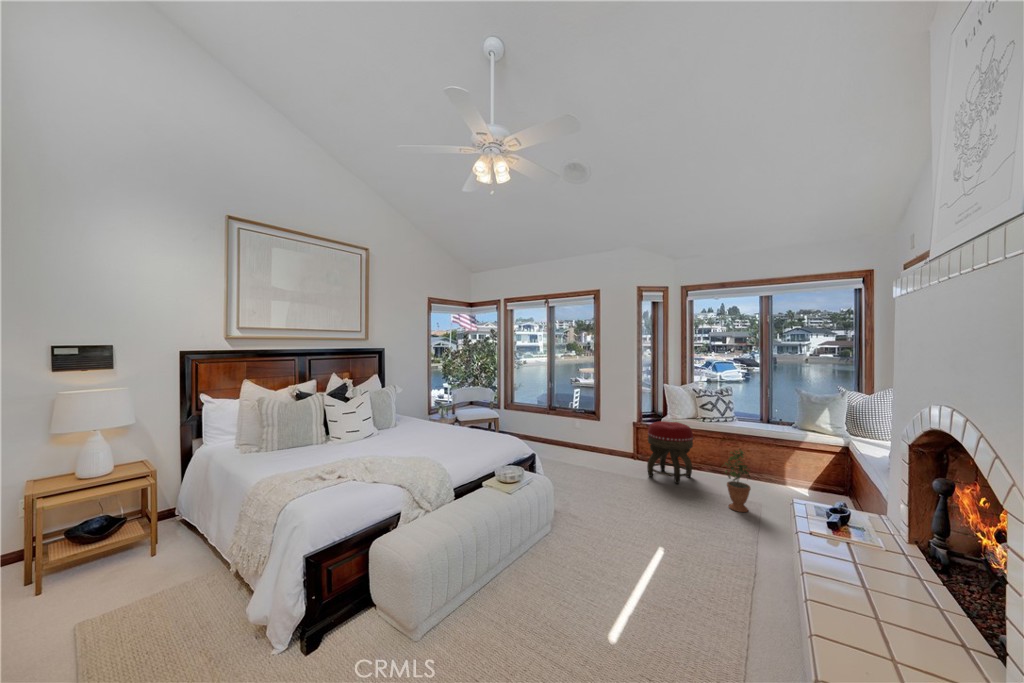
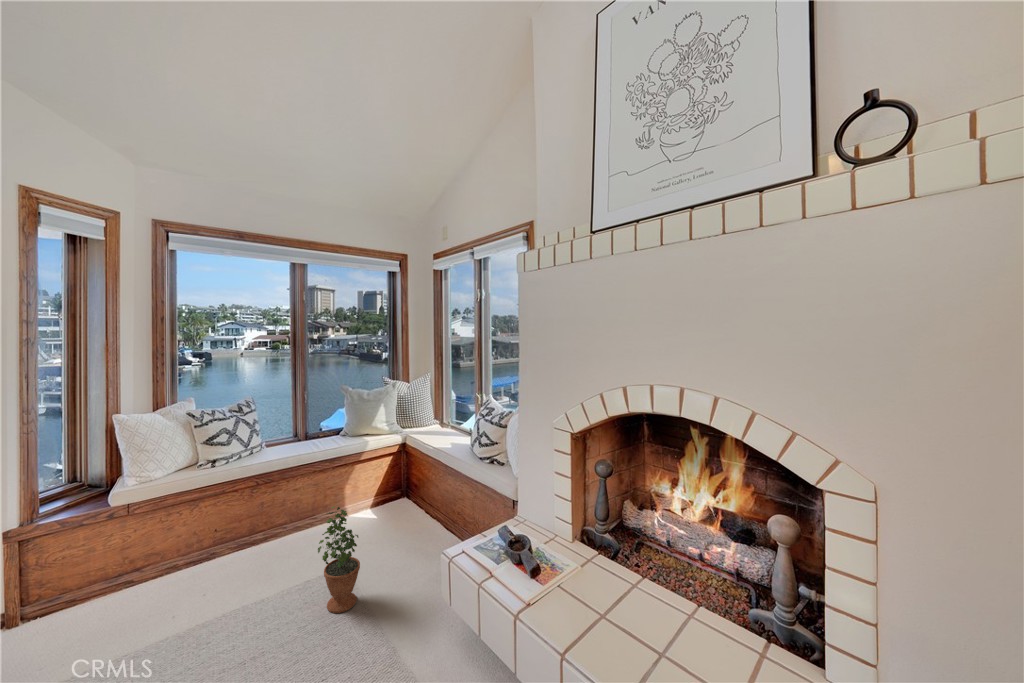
footstool: present [647,421,693,484] -> none [113,492,229,643]

